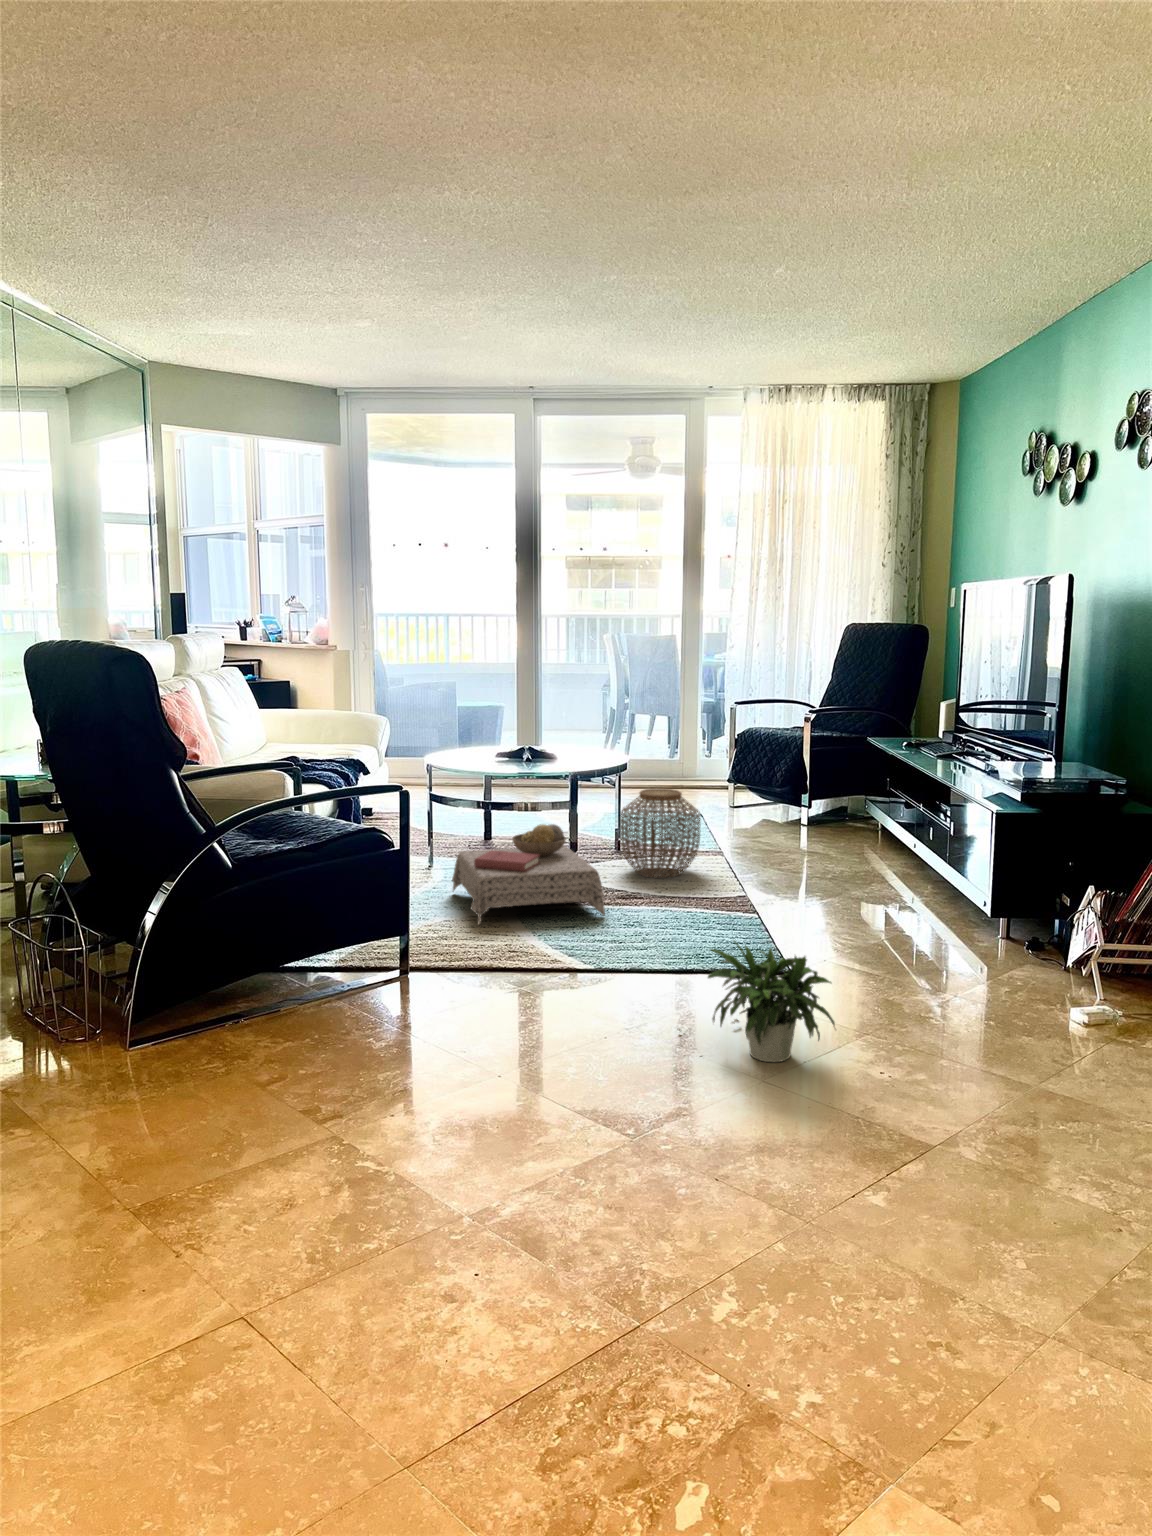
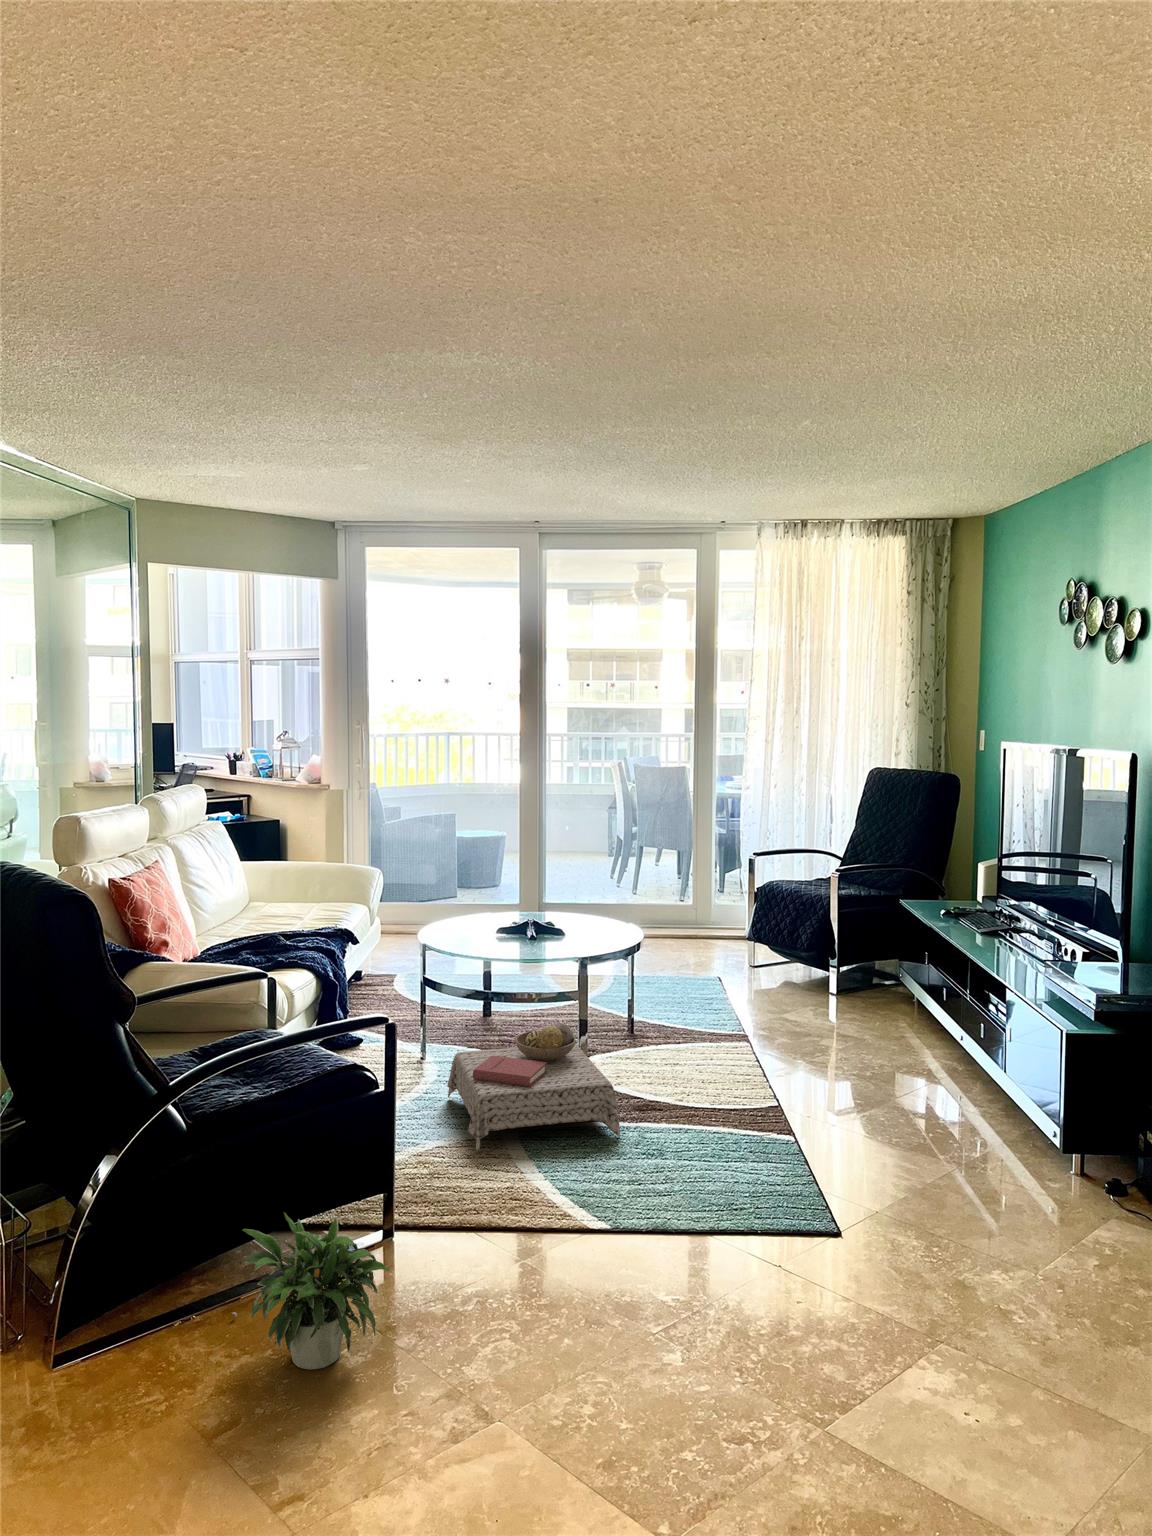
woven basket: present [620,789,700,878] -> none [634,971,723,1074]
potted plant: present [678,941,835,1062] -> present [232,1212,389,1369]

